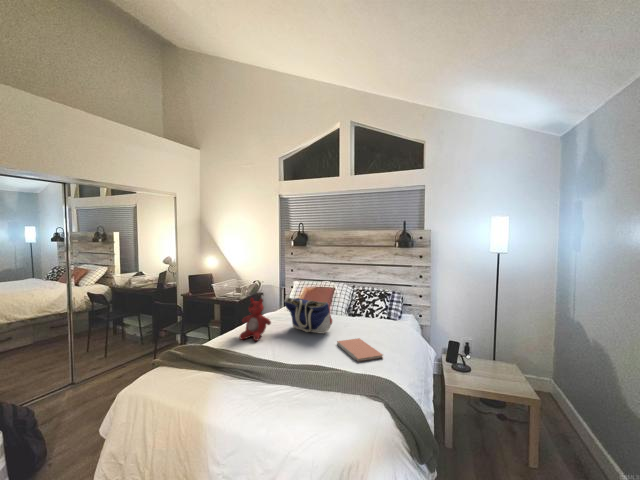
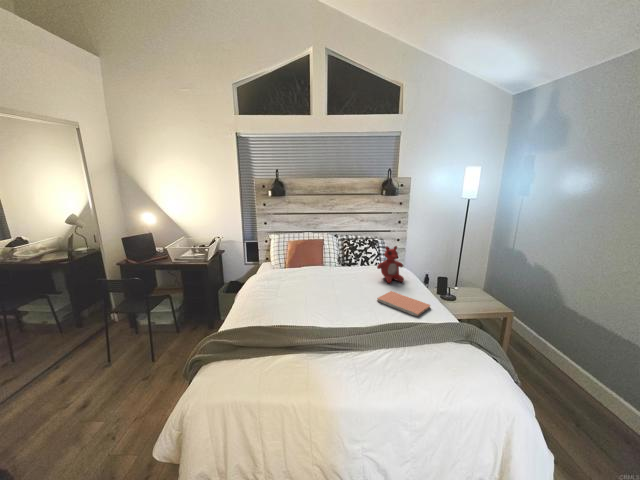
stuffed bear: present [240,298,271,341] -> present [377,246,404,283]
tote bag: present [284,298,333,333] -> none [306,259,361,293]

